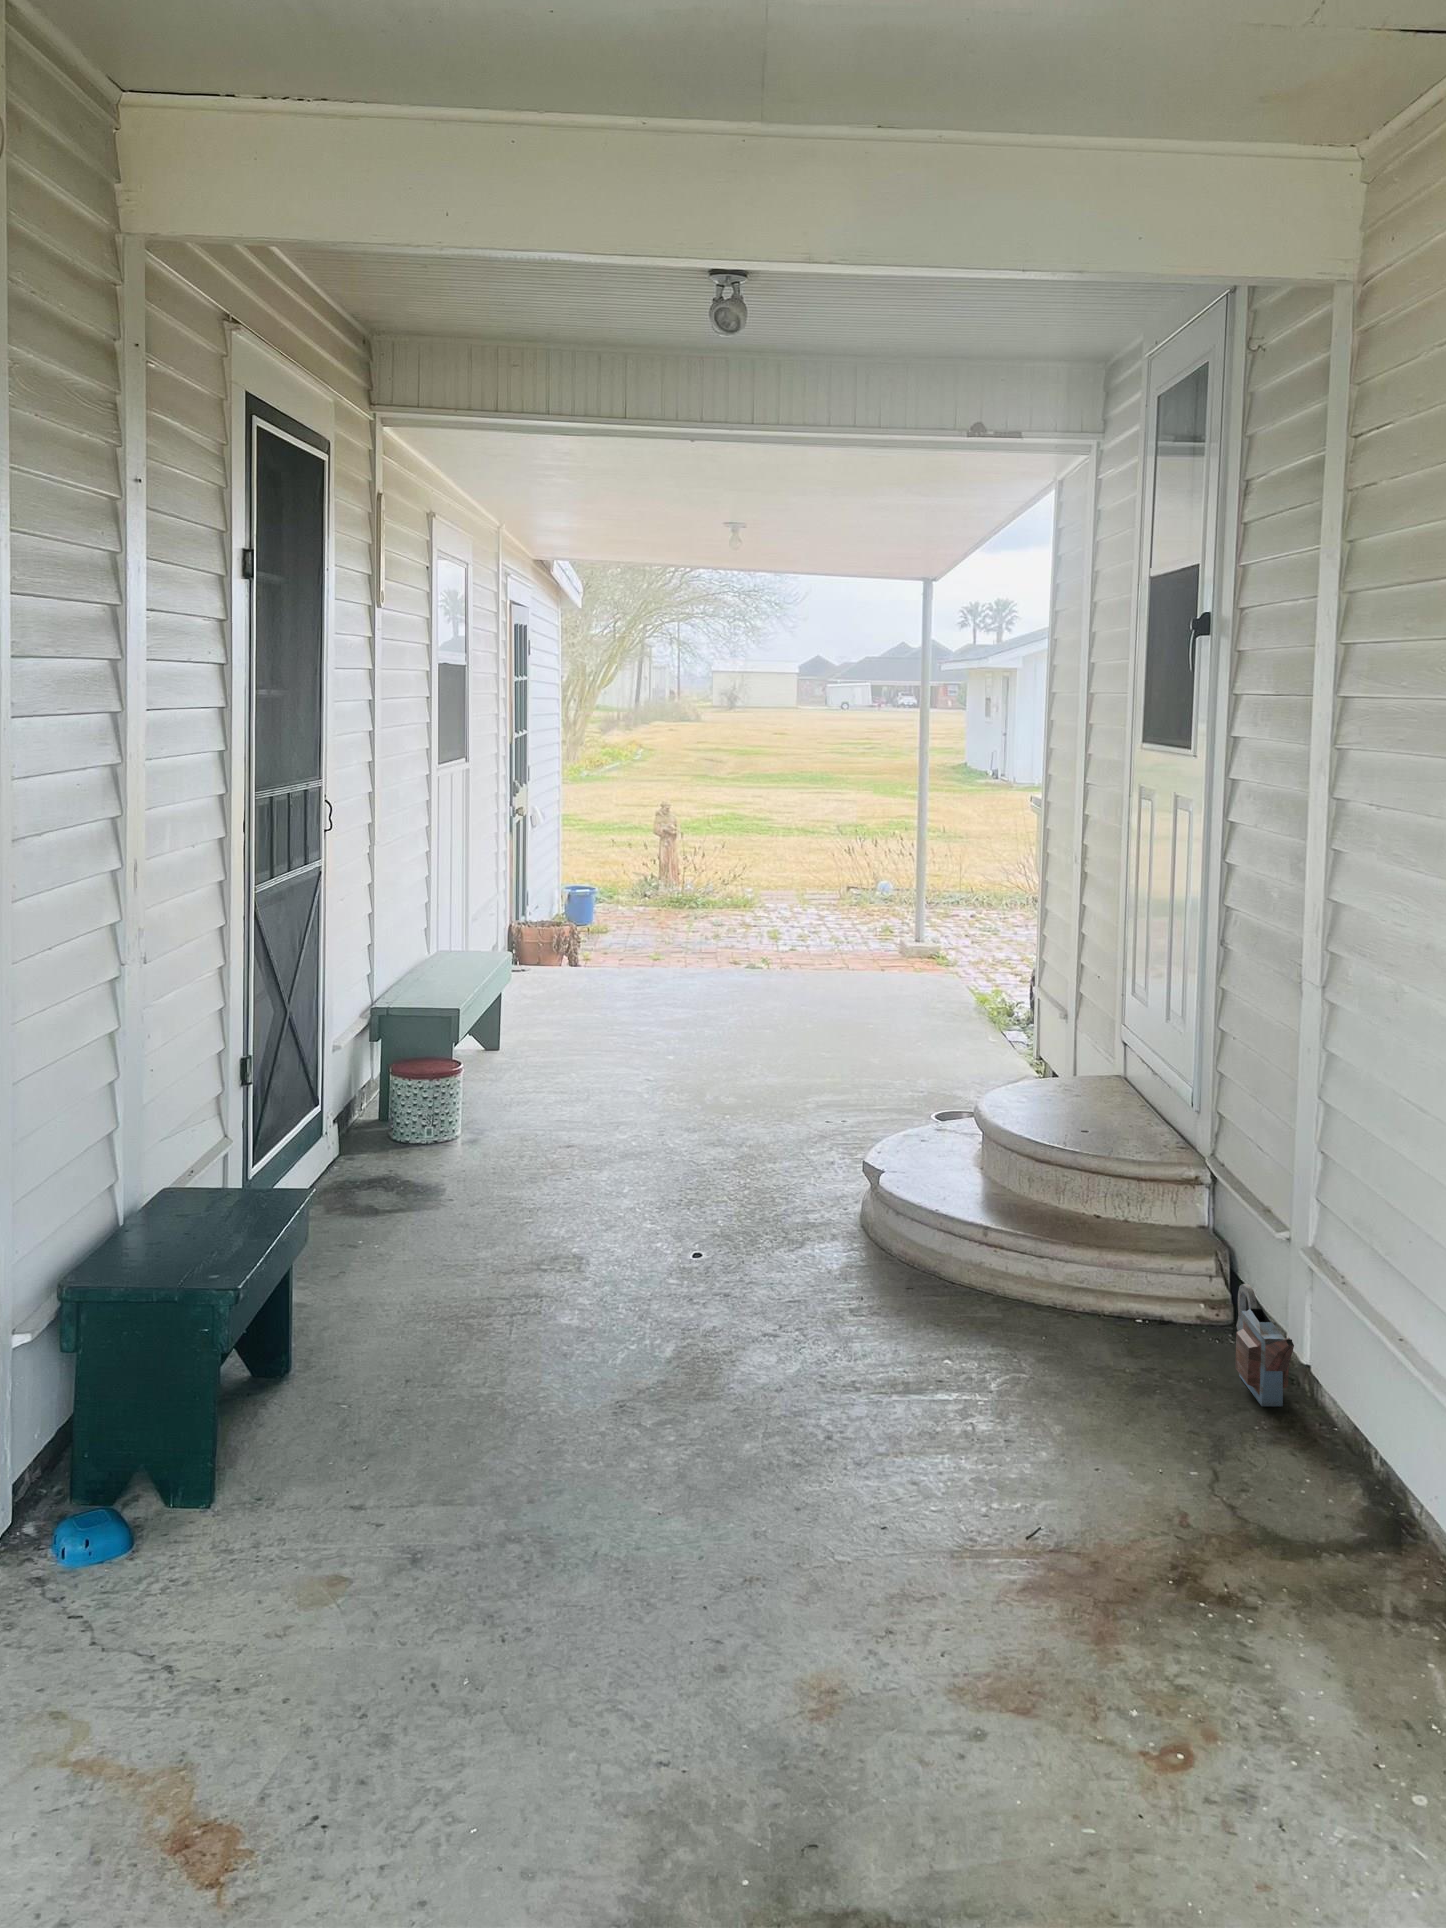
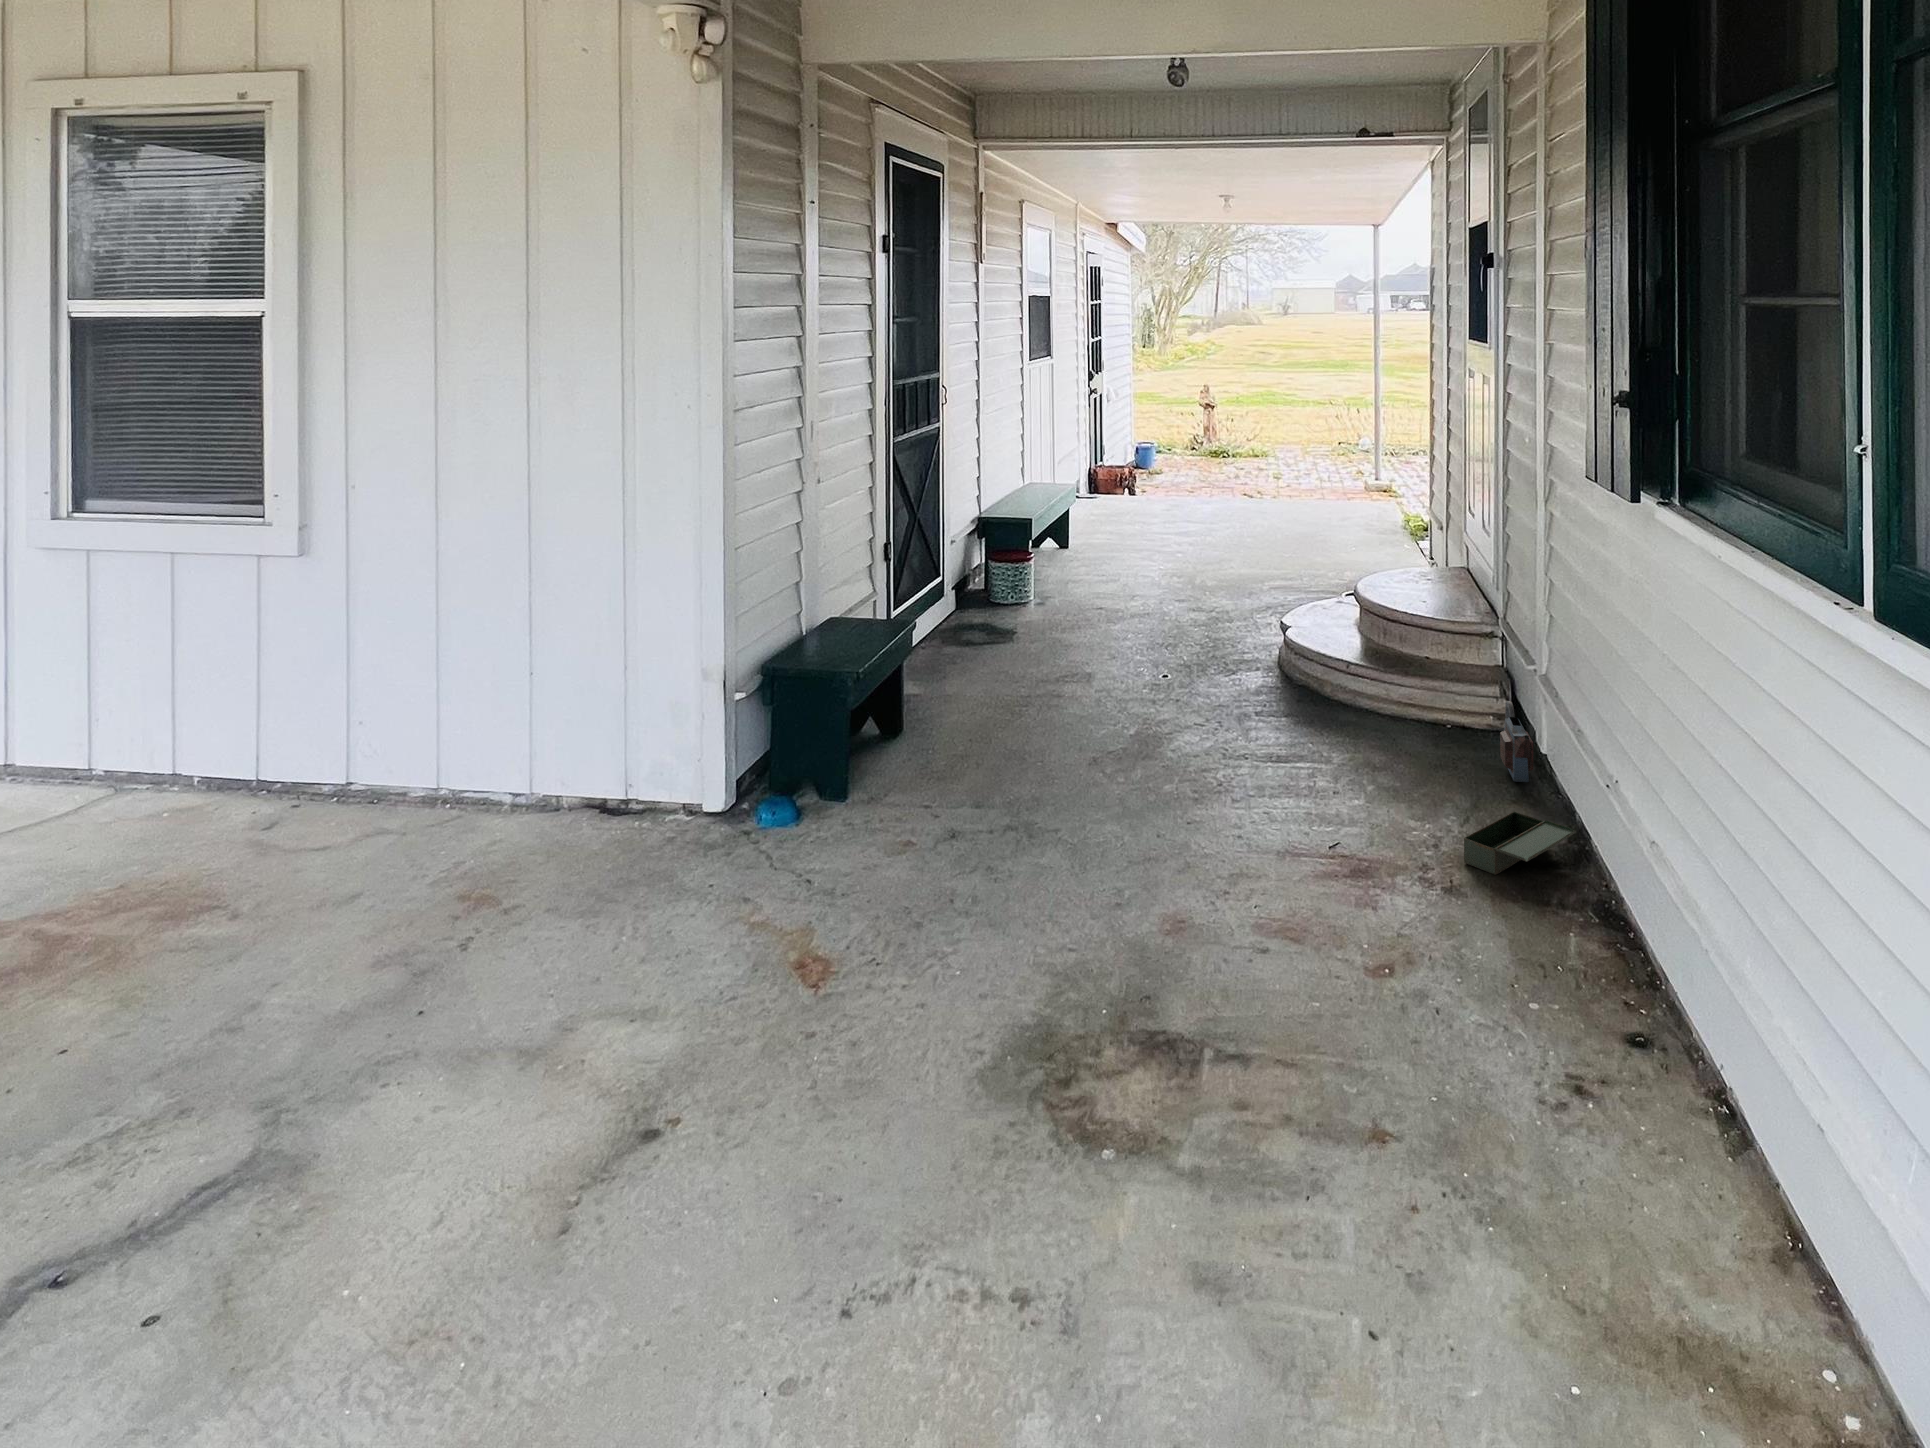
toolbox: none [1236,1462,1394,1568] -> present [1464,812,1576,875]

